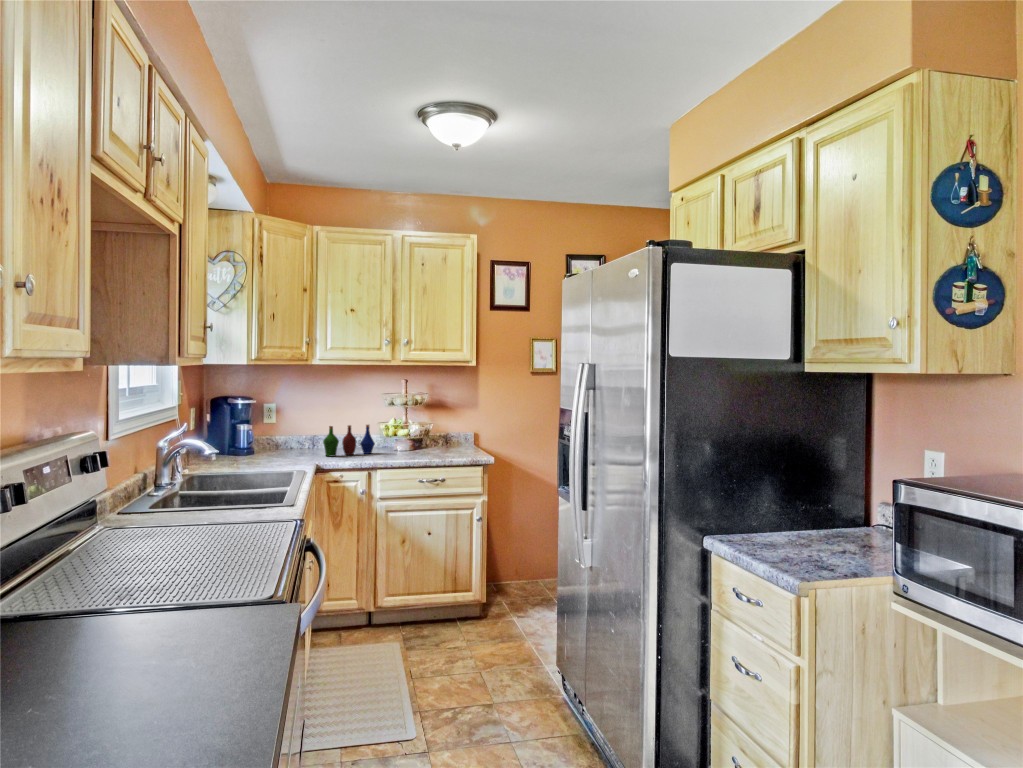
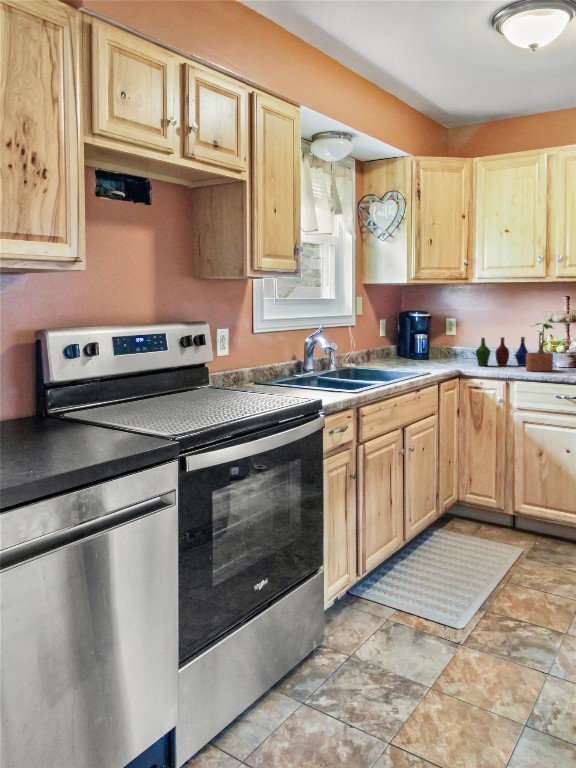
potted plant: none [384,412,411,459] -> present [526,323,553,371]

